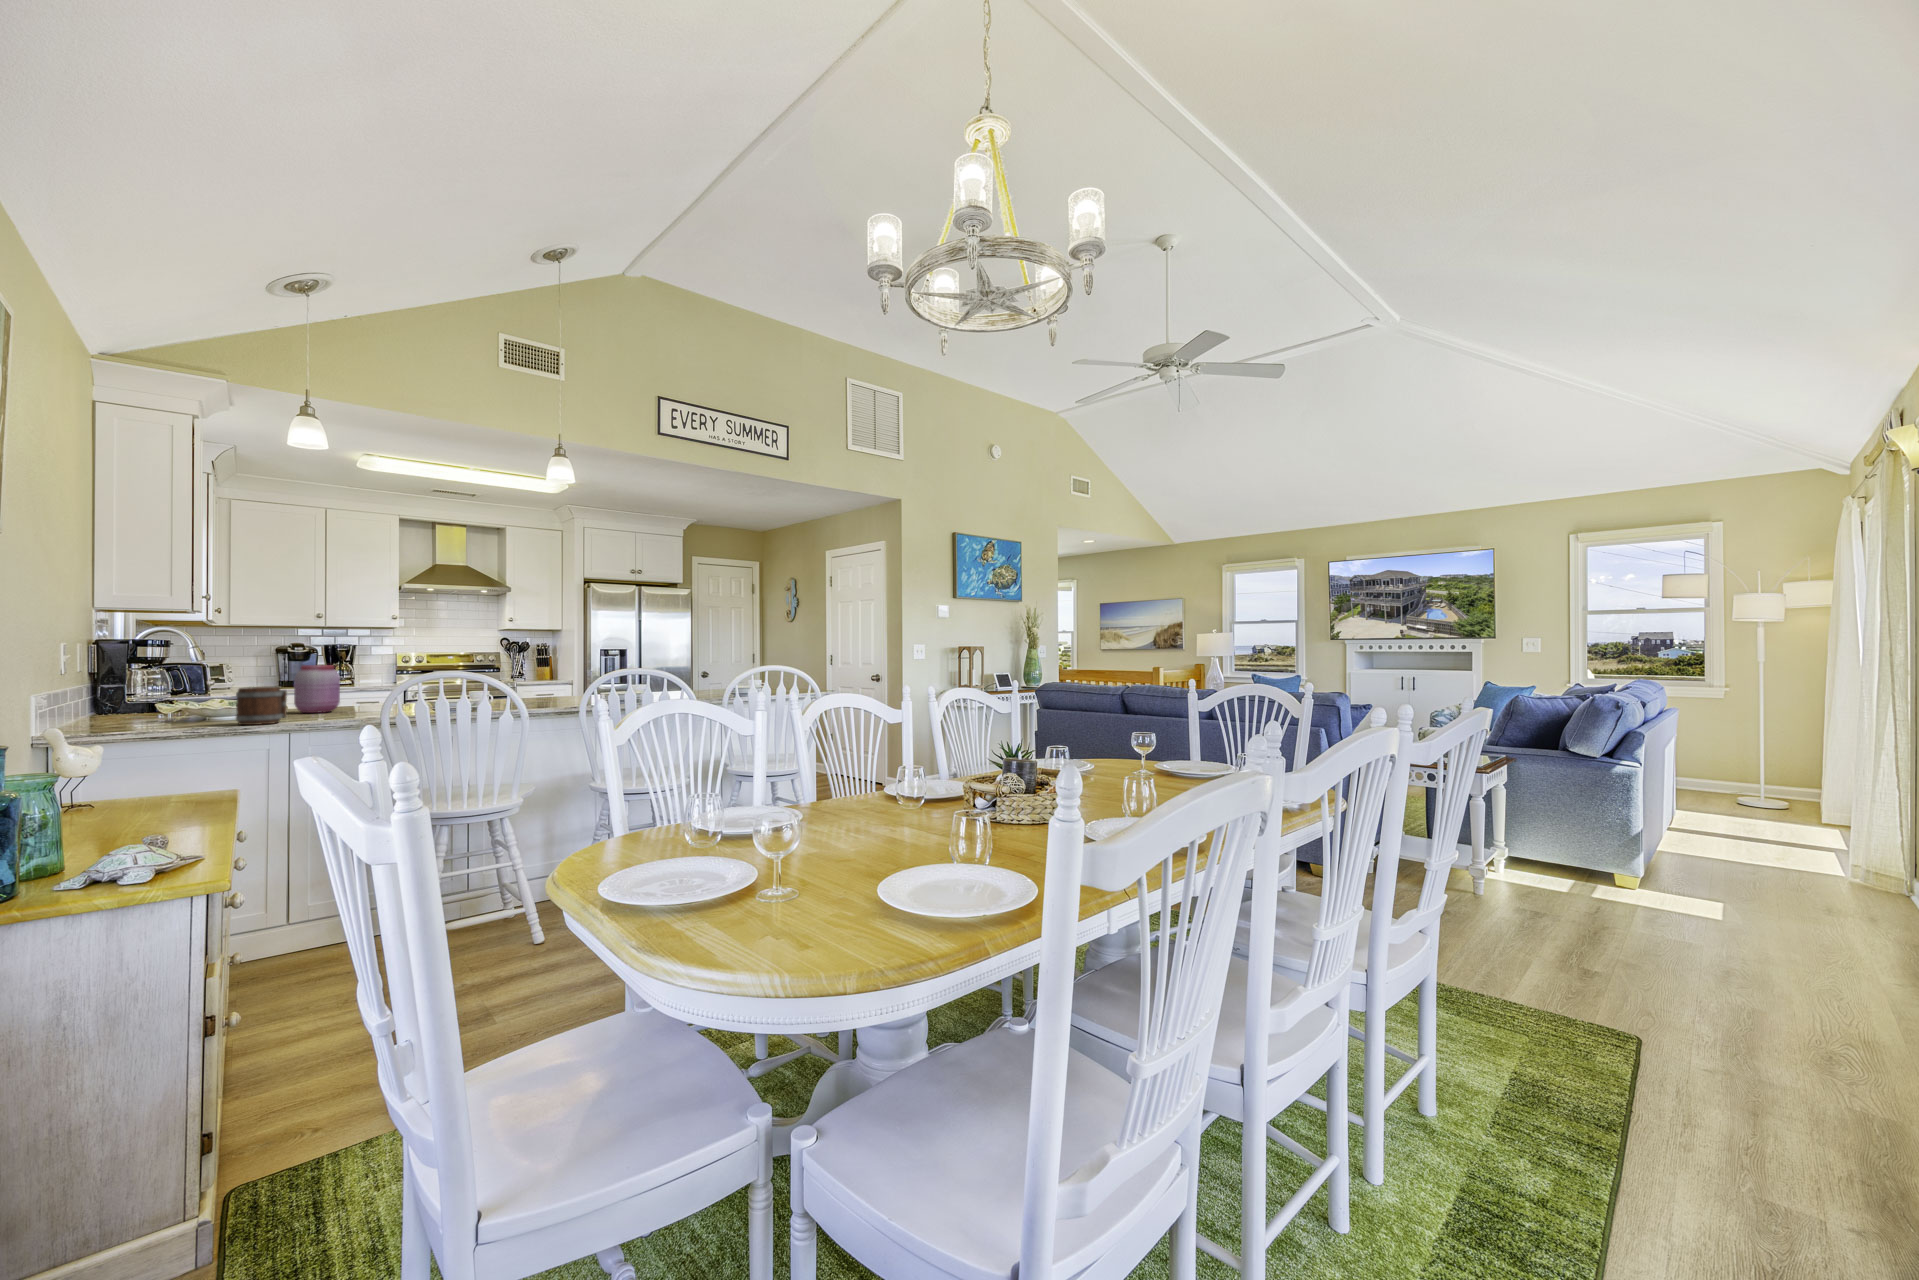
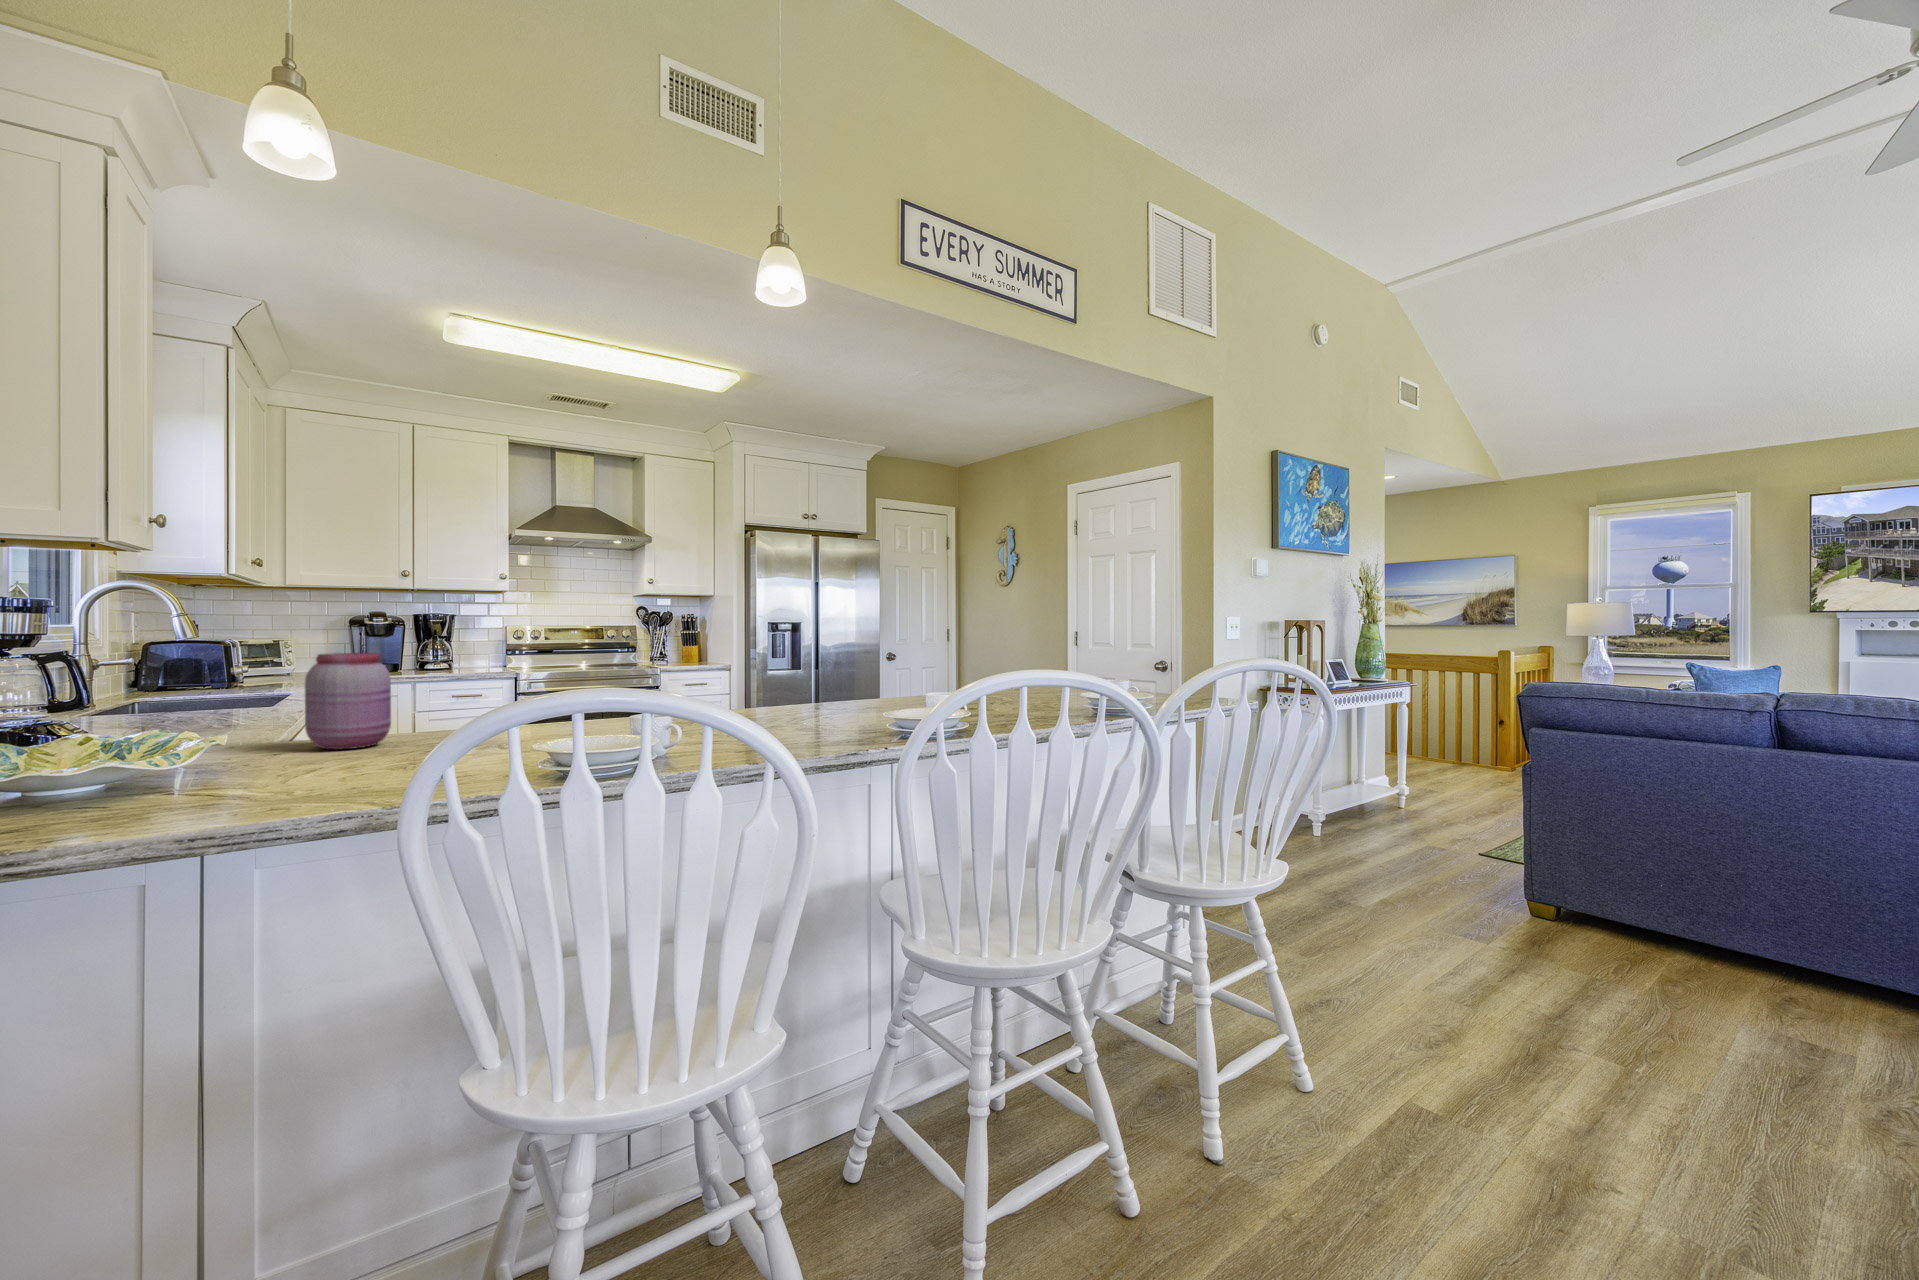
mug: present [236,687,287,725] -> none [128,710,256,806]

